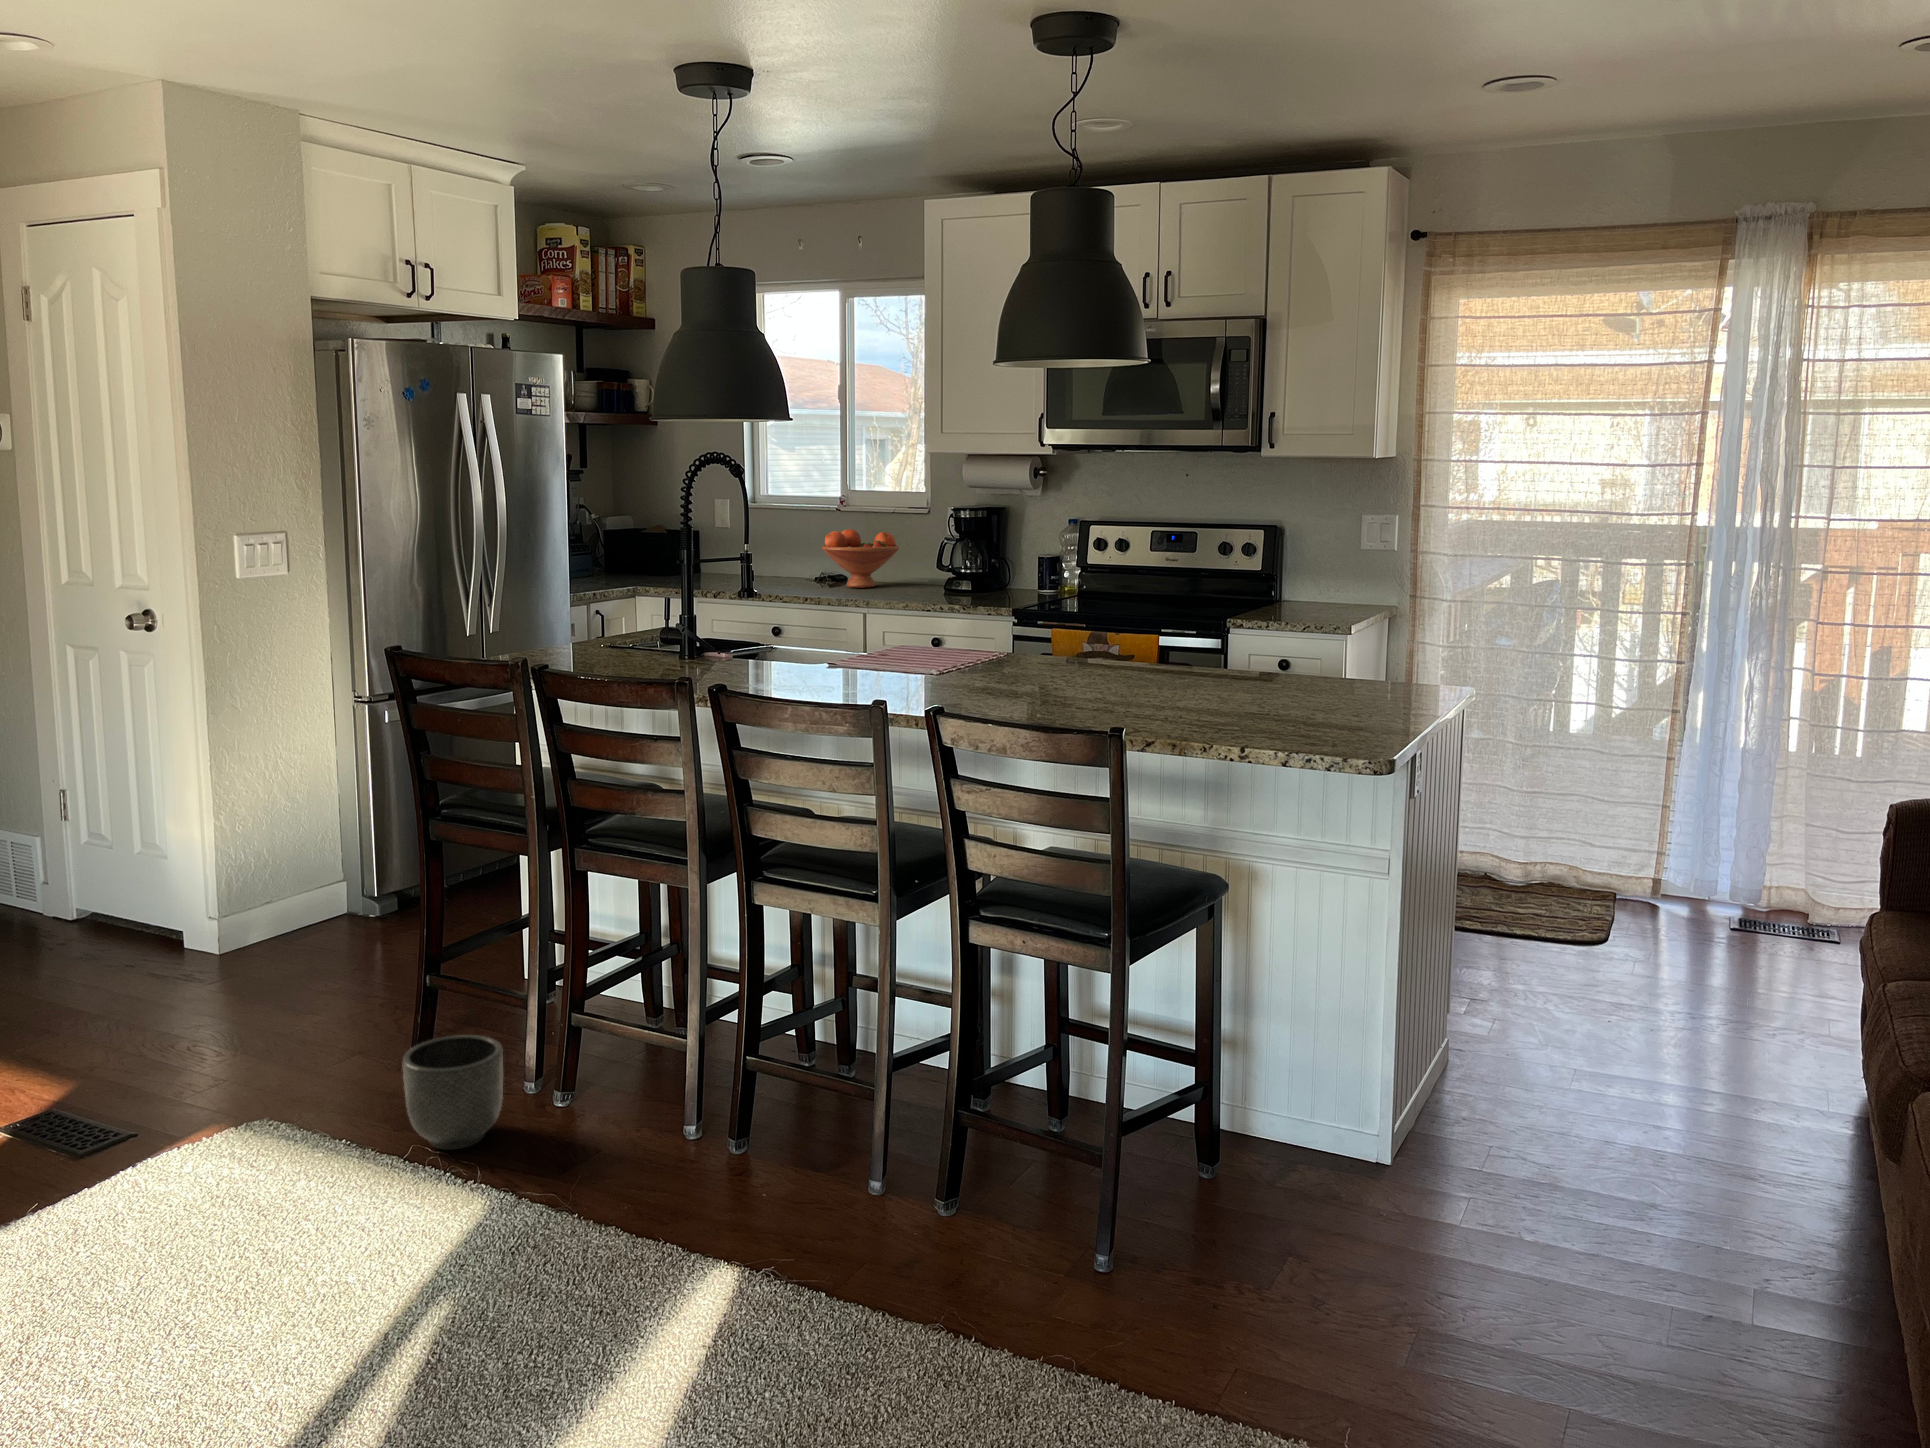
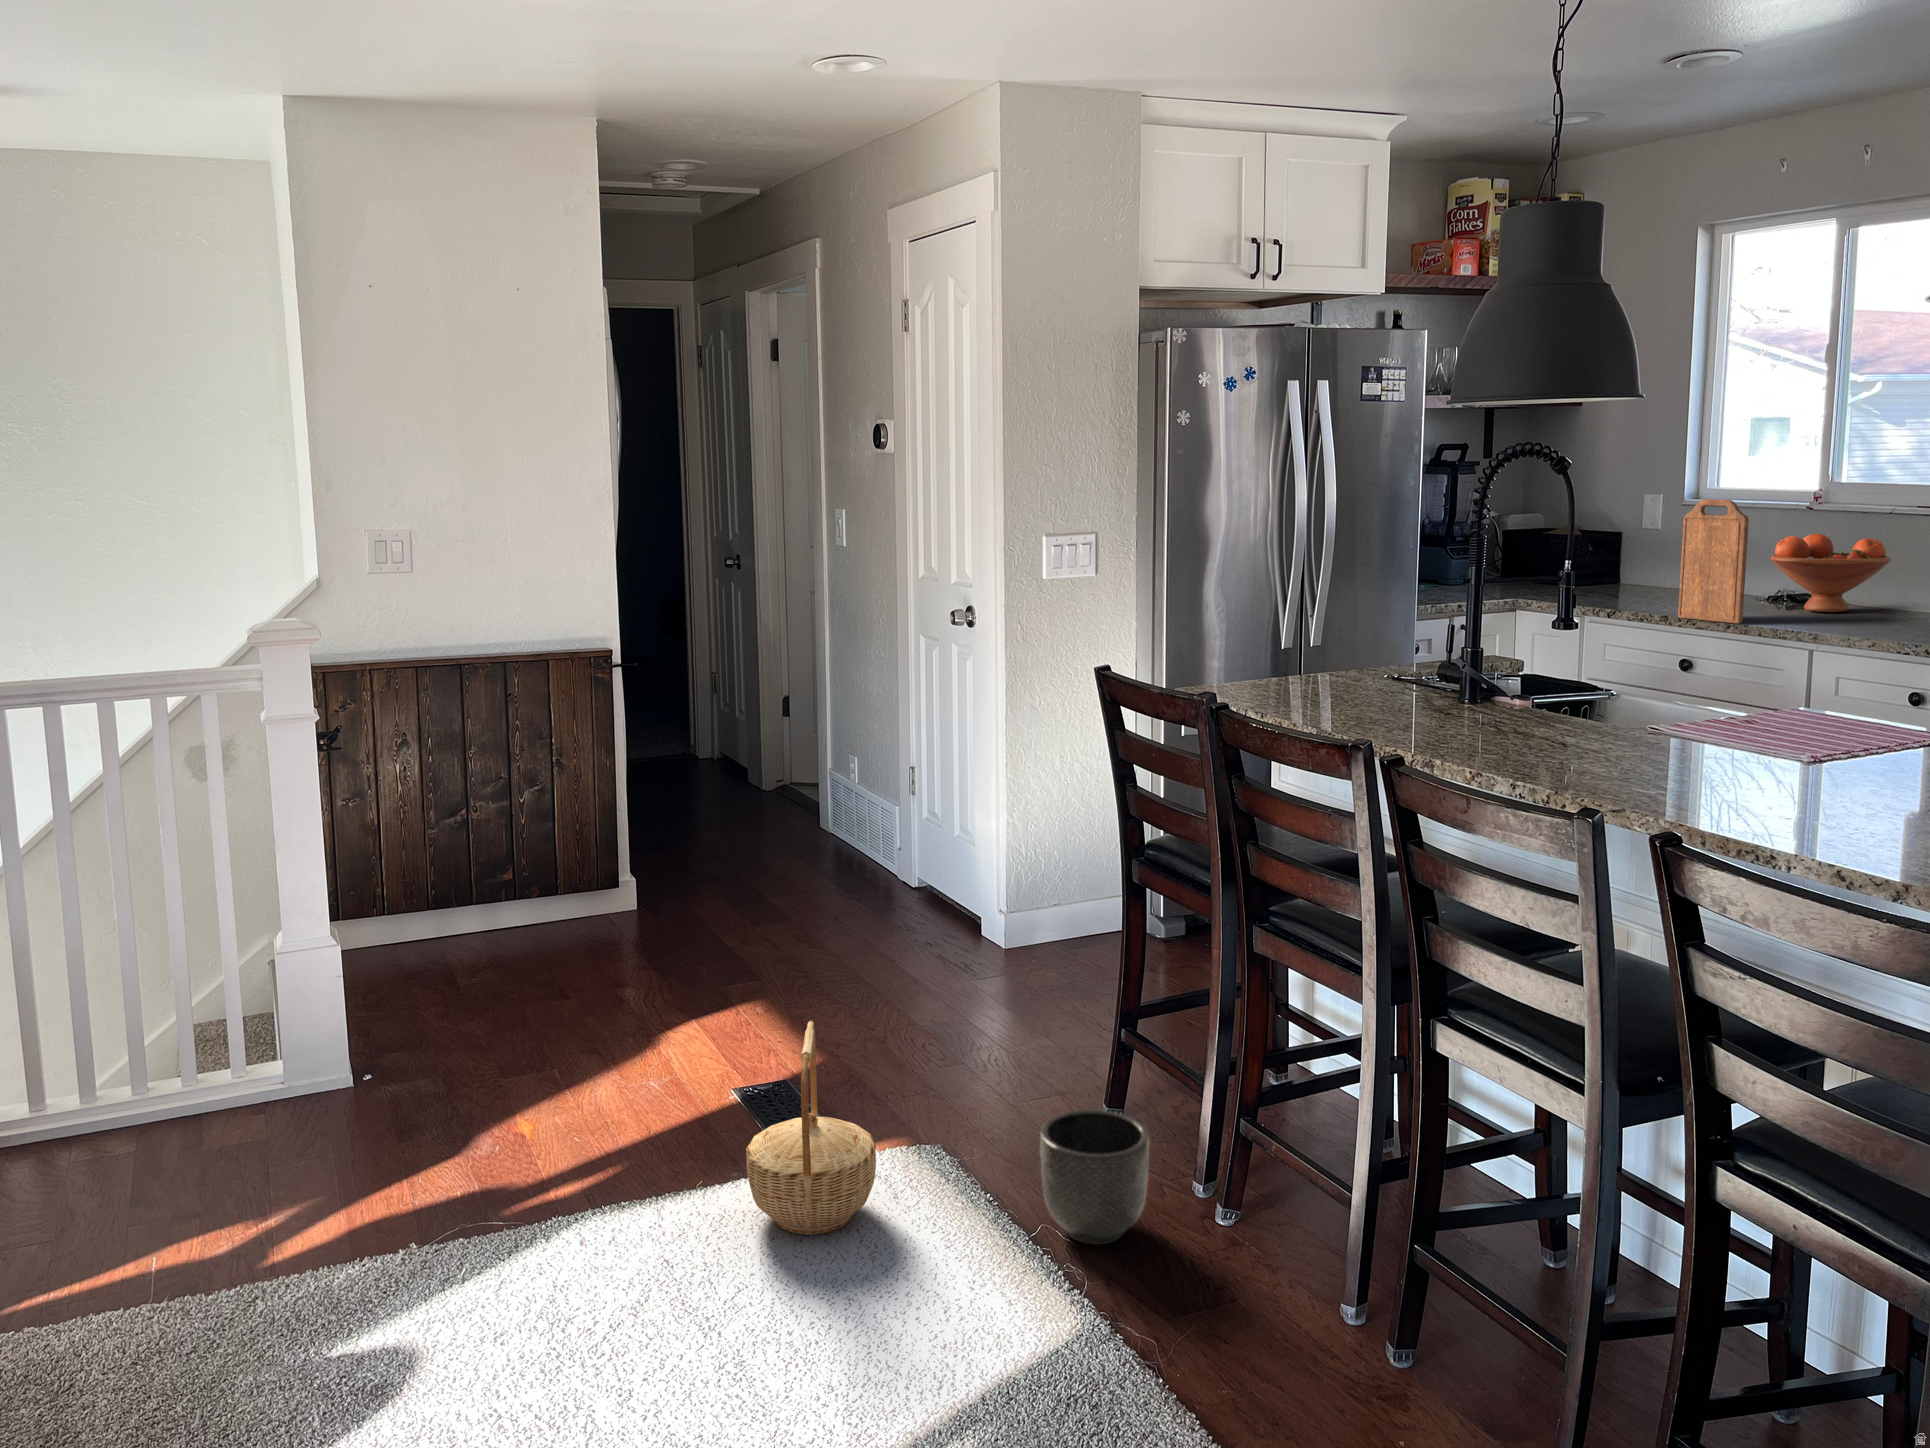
cutting board: none [764,503,813,598] -> present [1678,499,1749,624]
basket: none [96,1017,240,1222] -> present [746,1021,876,1235]

